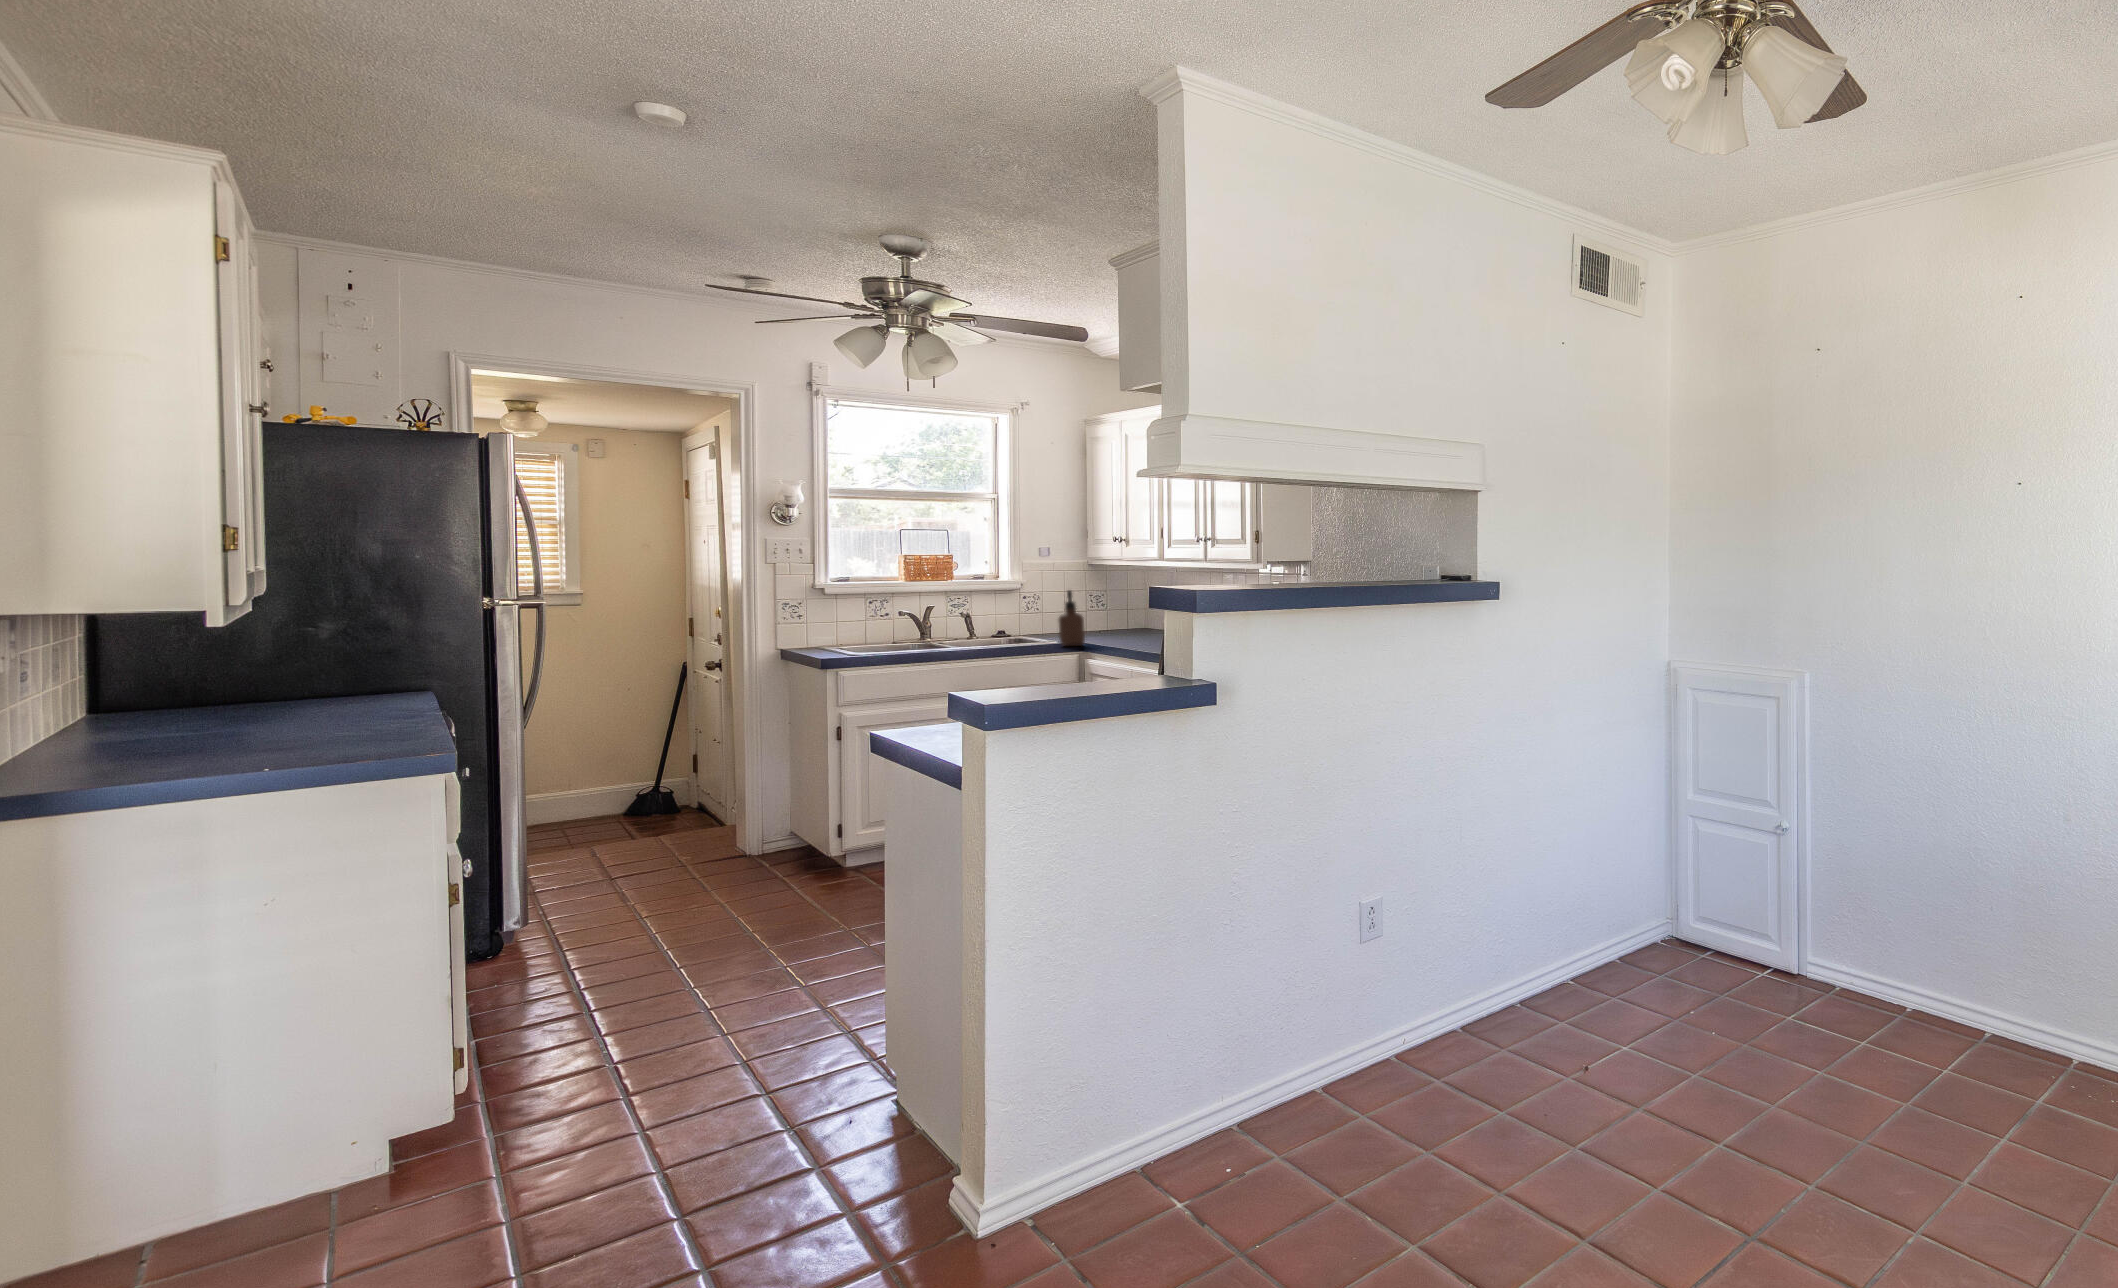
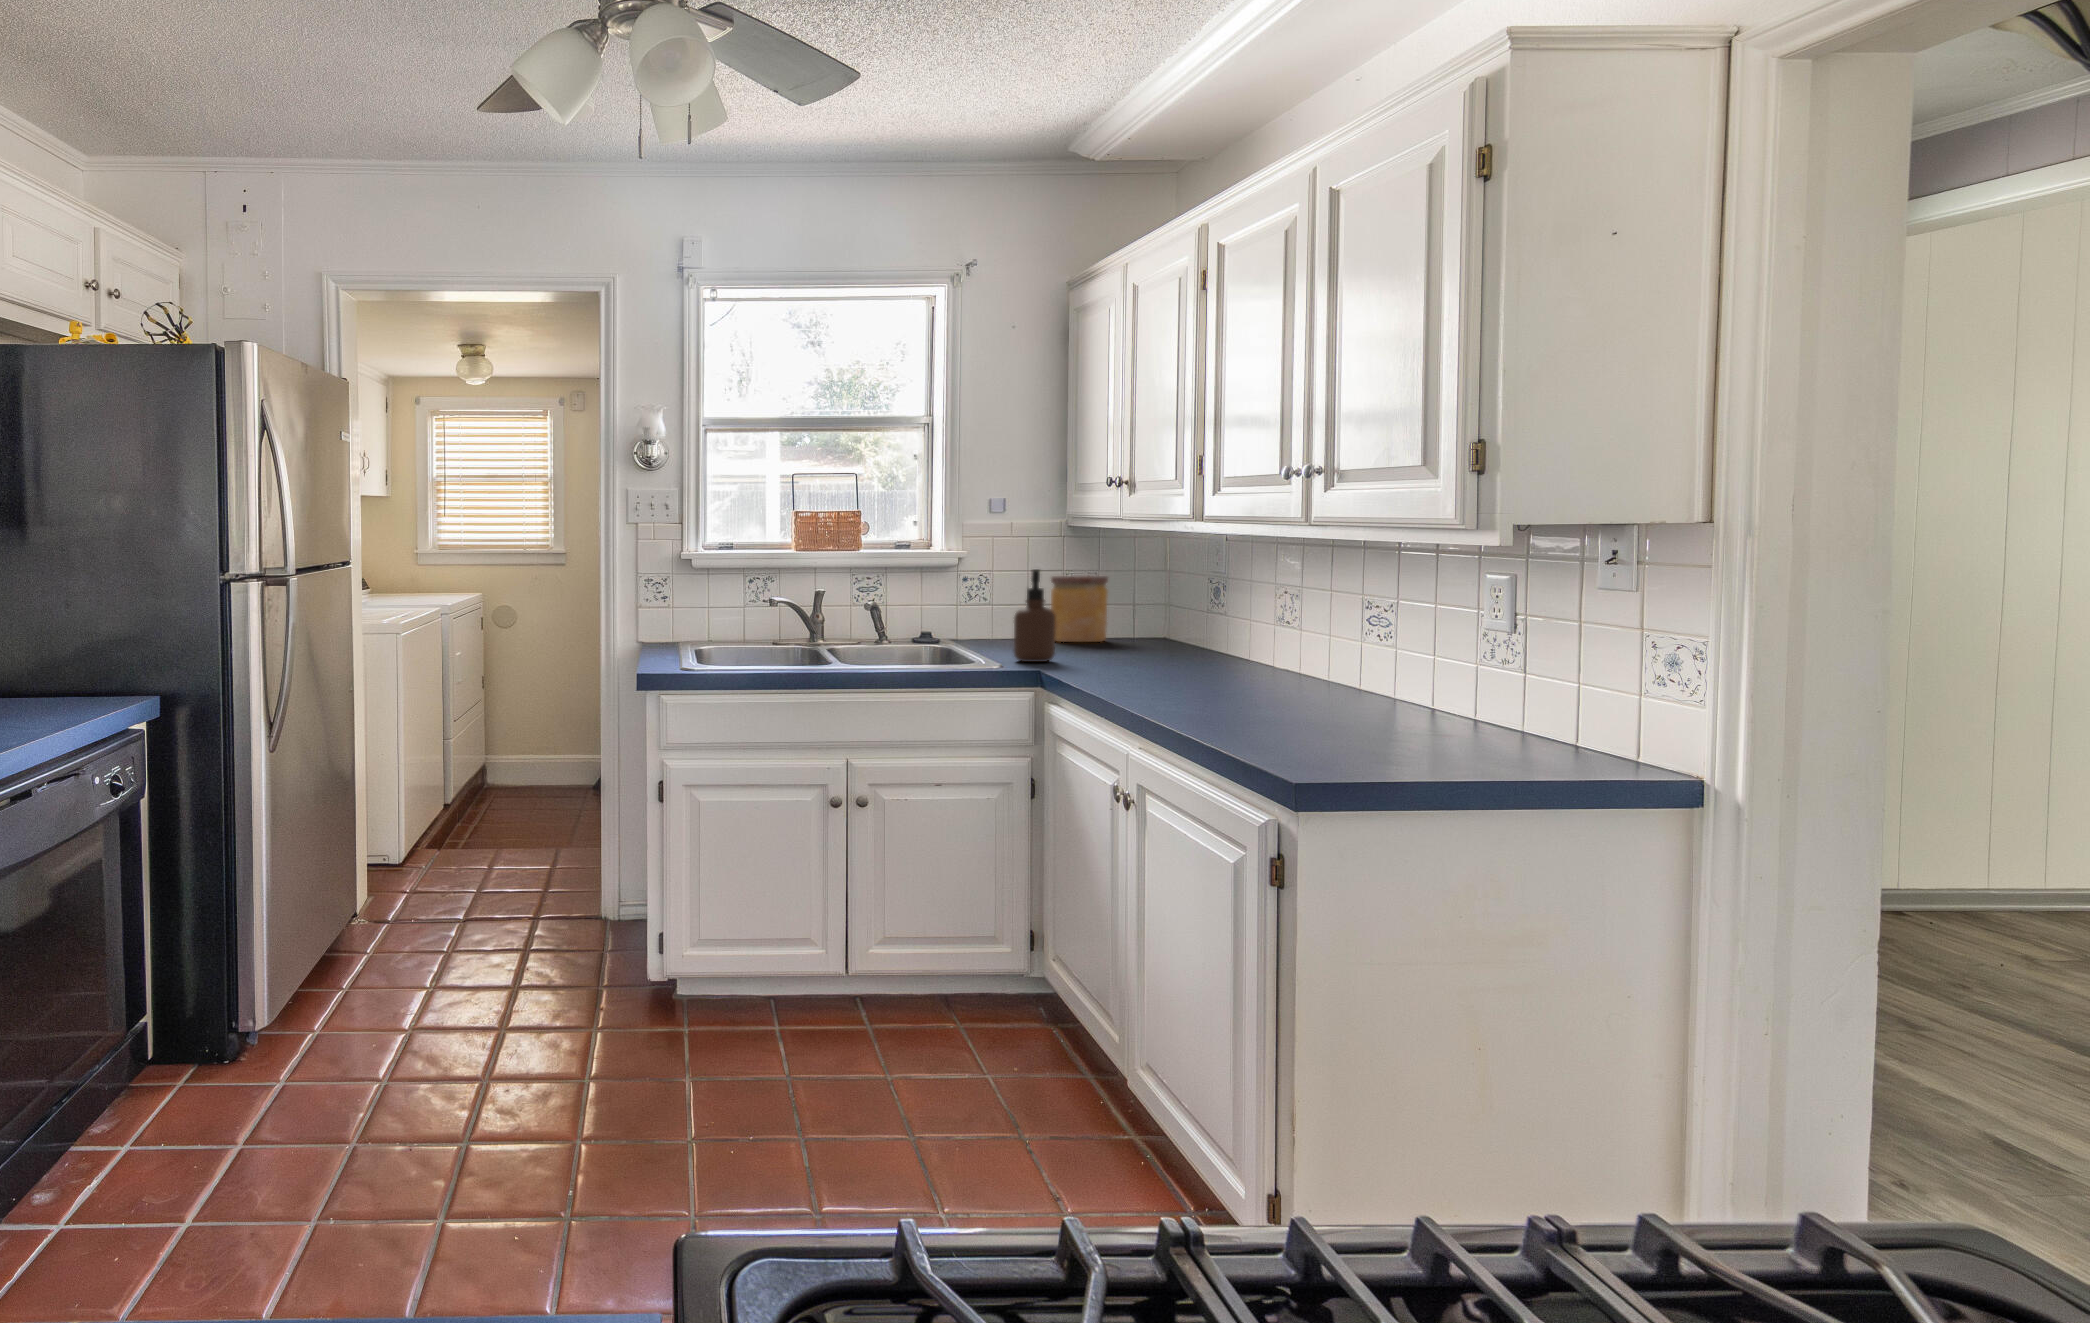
jar: none [1081,594,1117,635] -> present [1051,575,1108,642]

